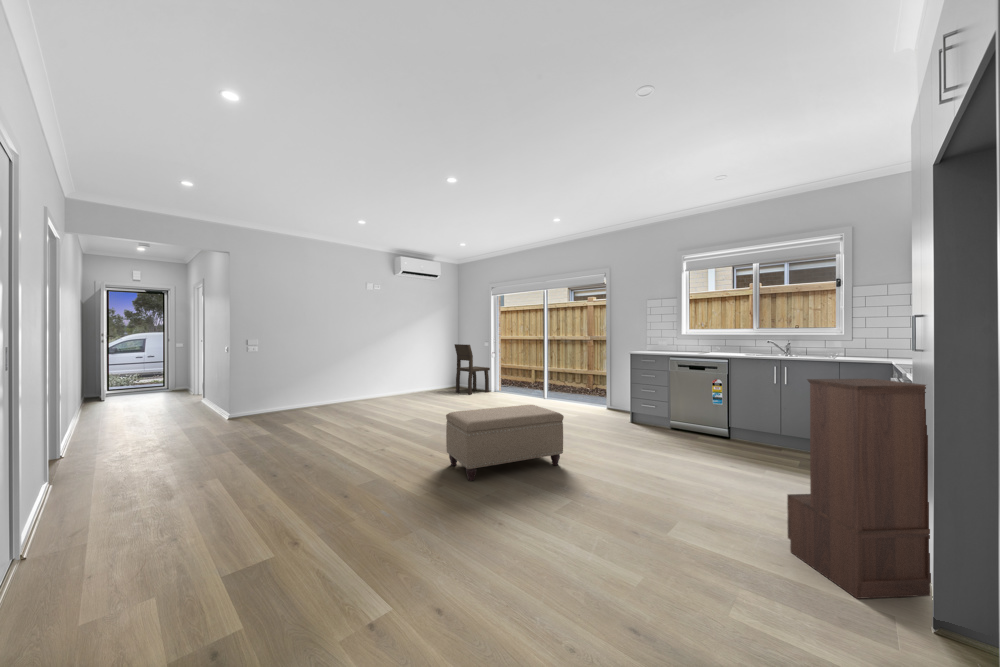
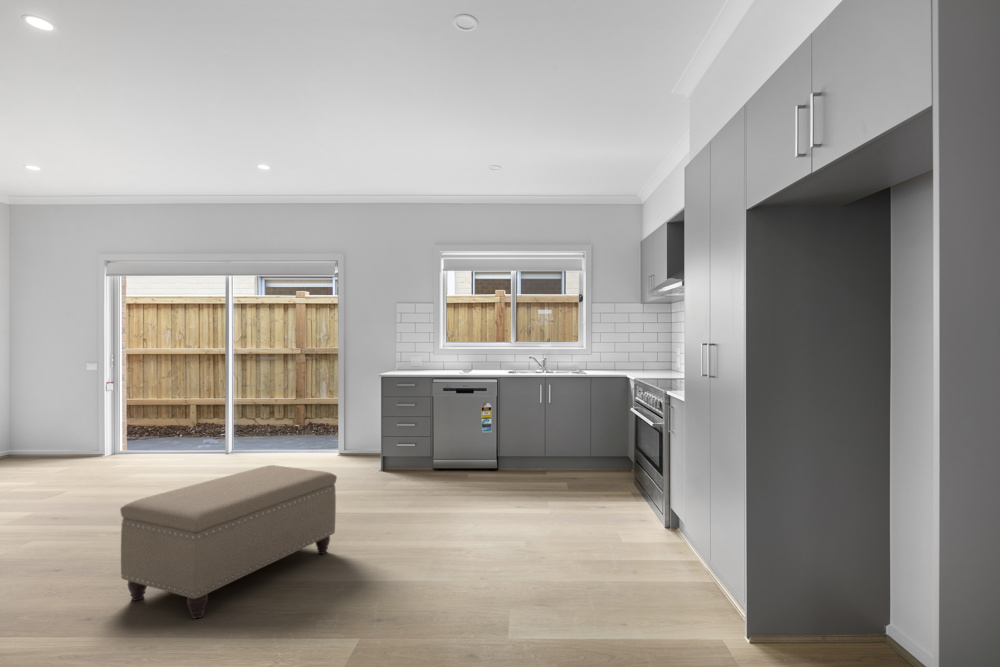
dining chair: present [455,344,490,395] -> none [24,365,108,459]
bookshelf: present [787,379,931,599] -> none [629,399,736,611]

